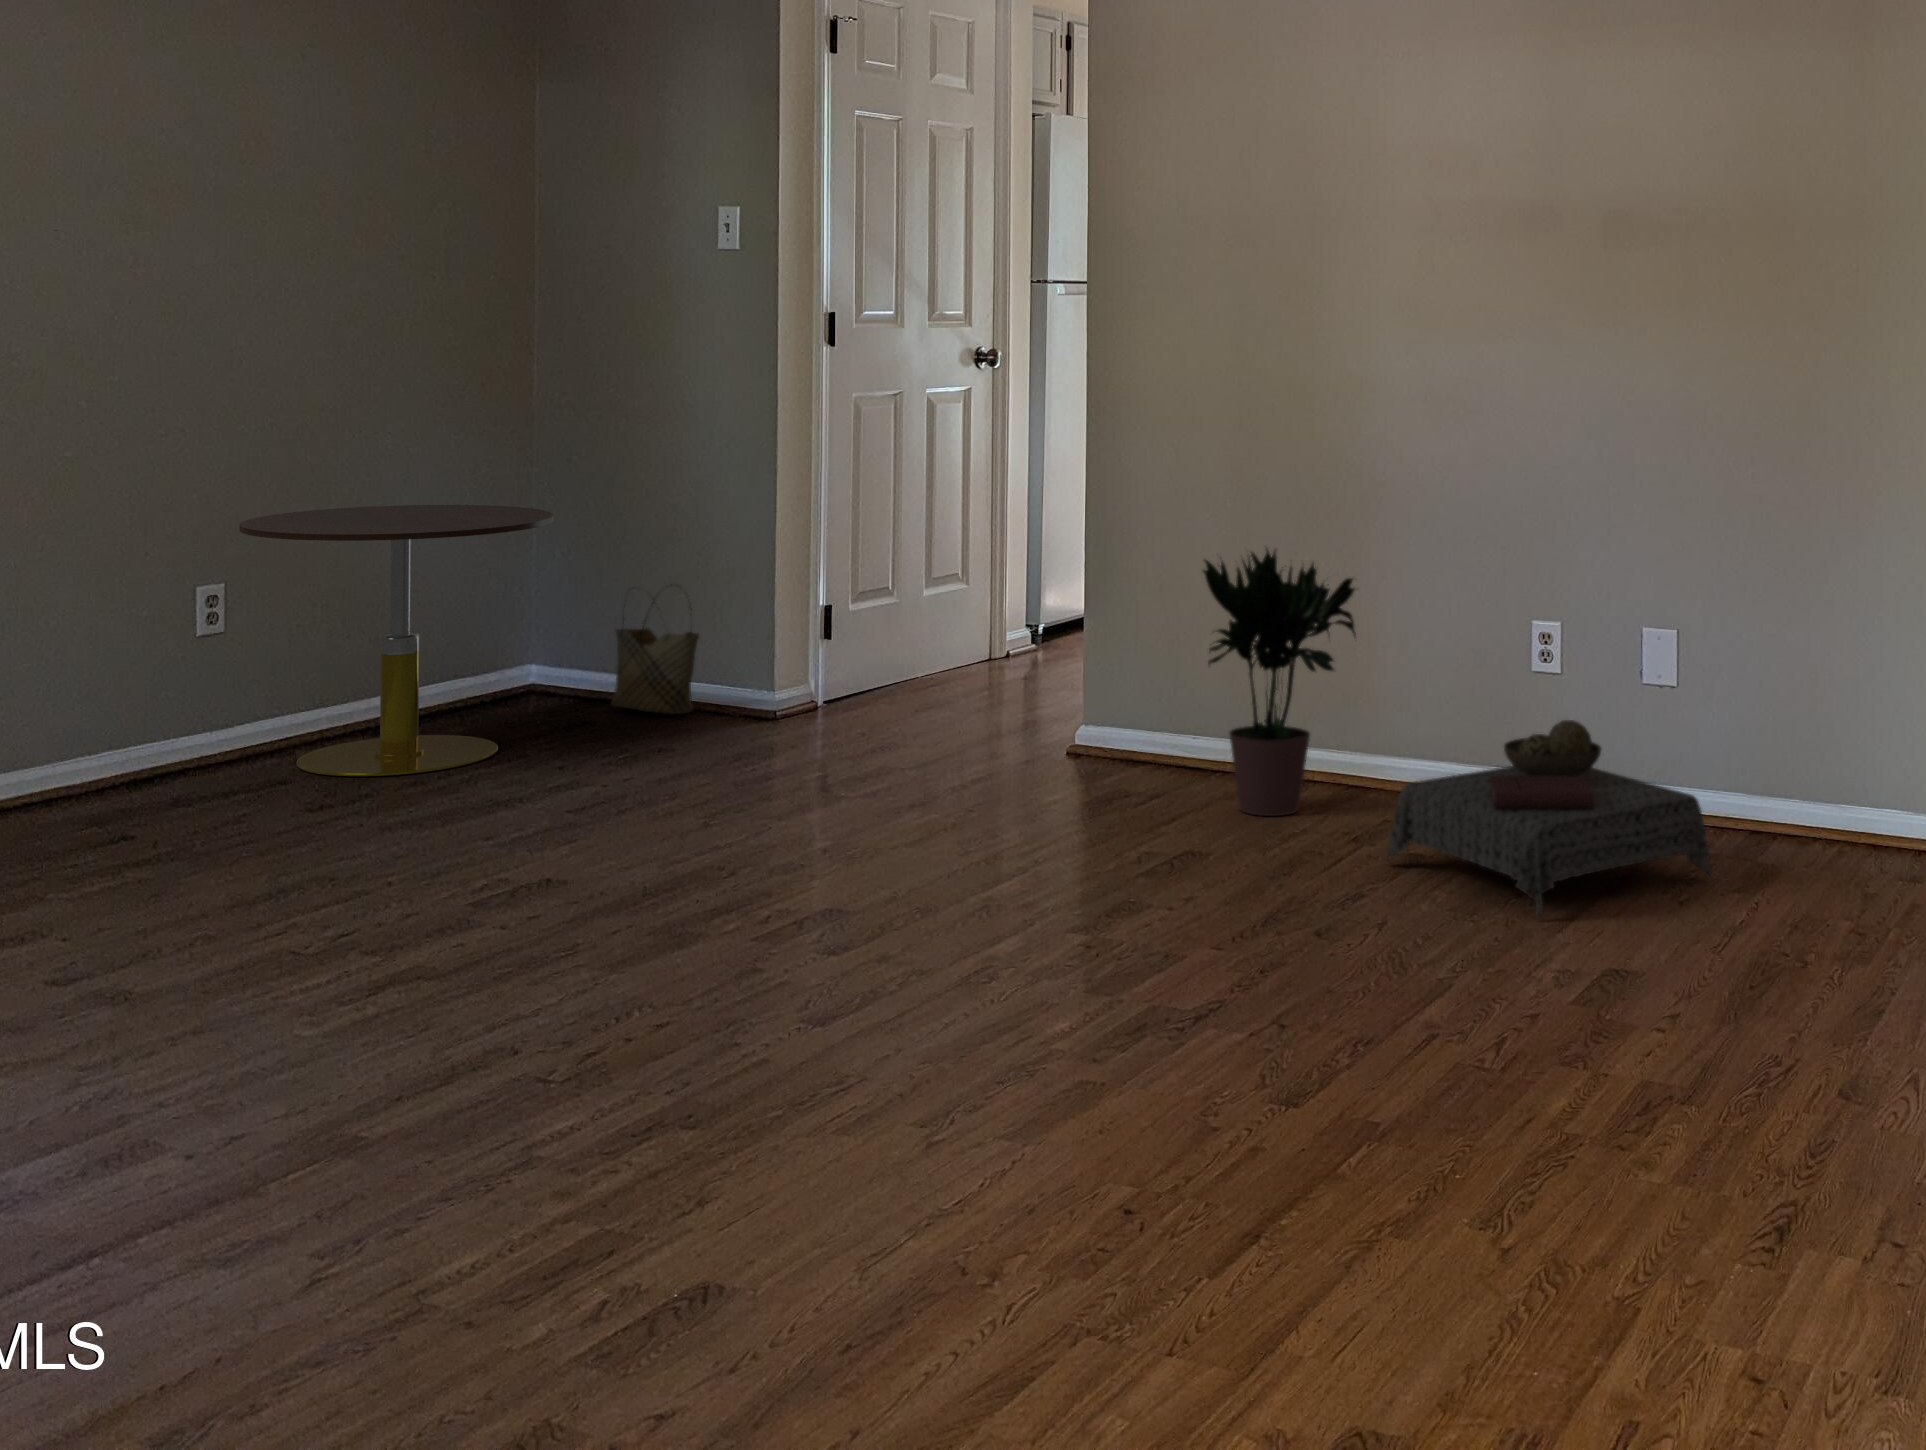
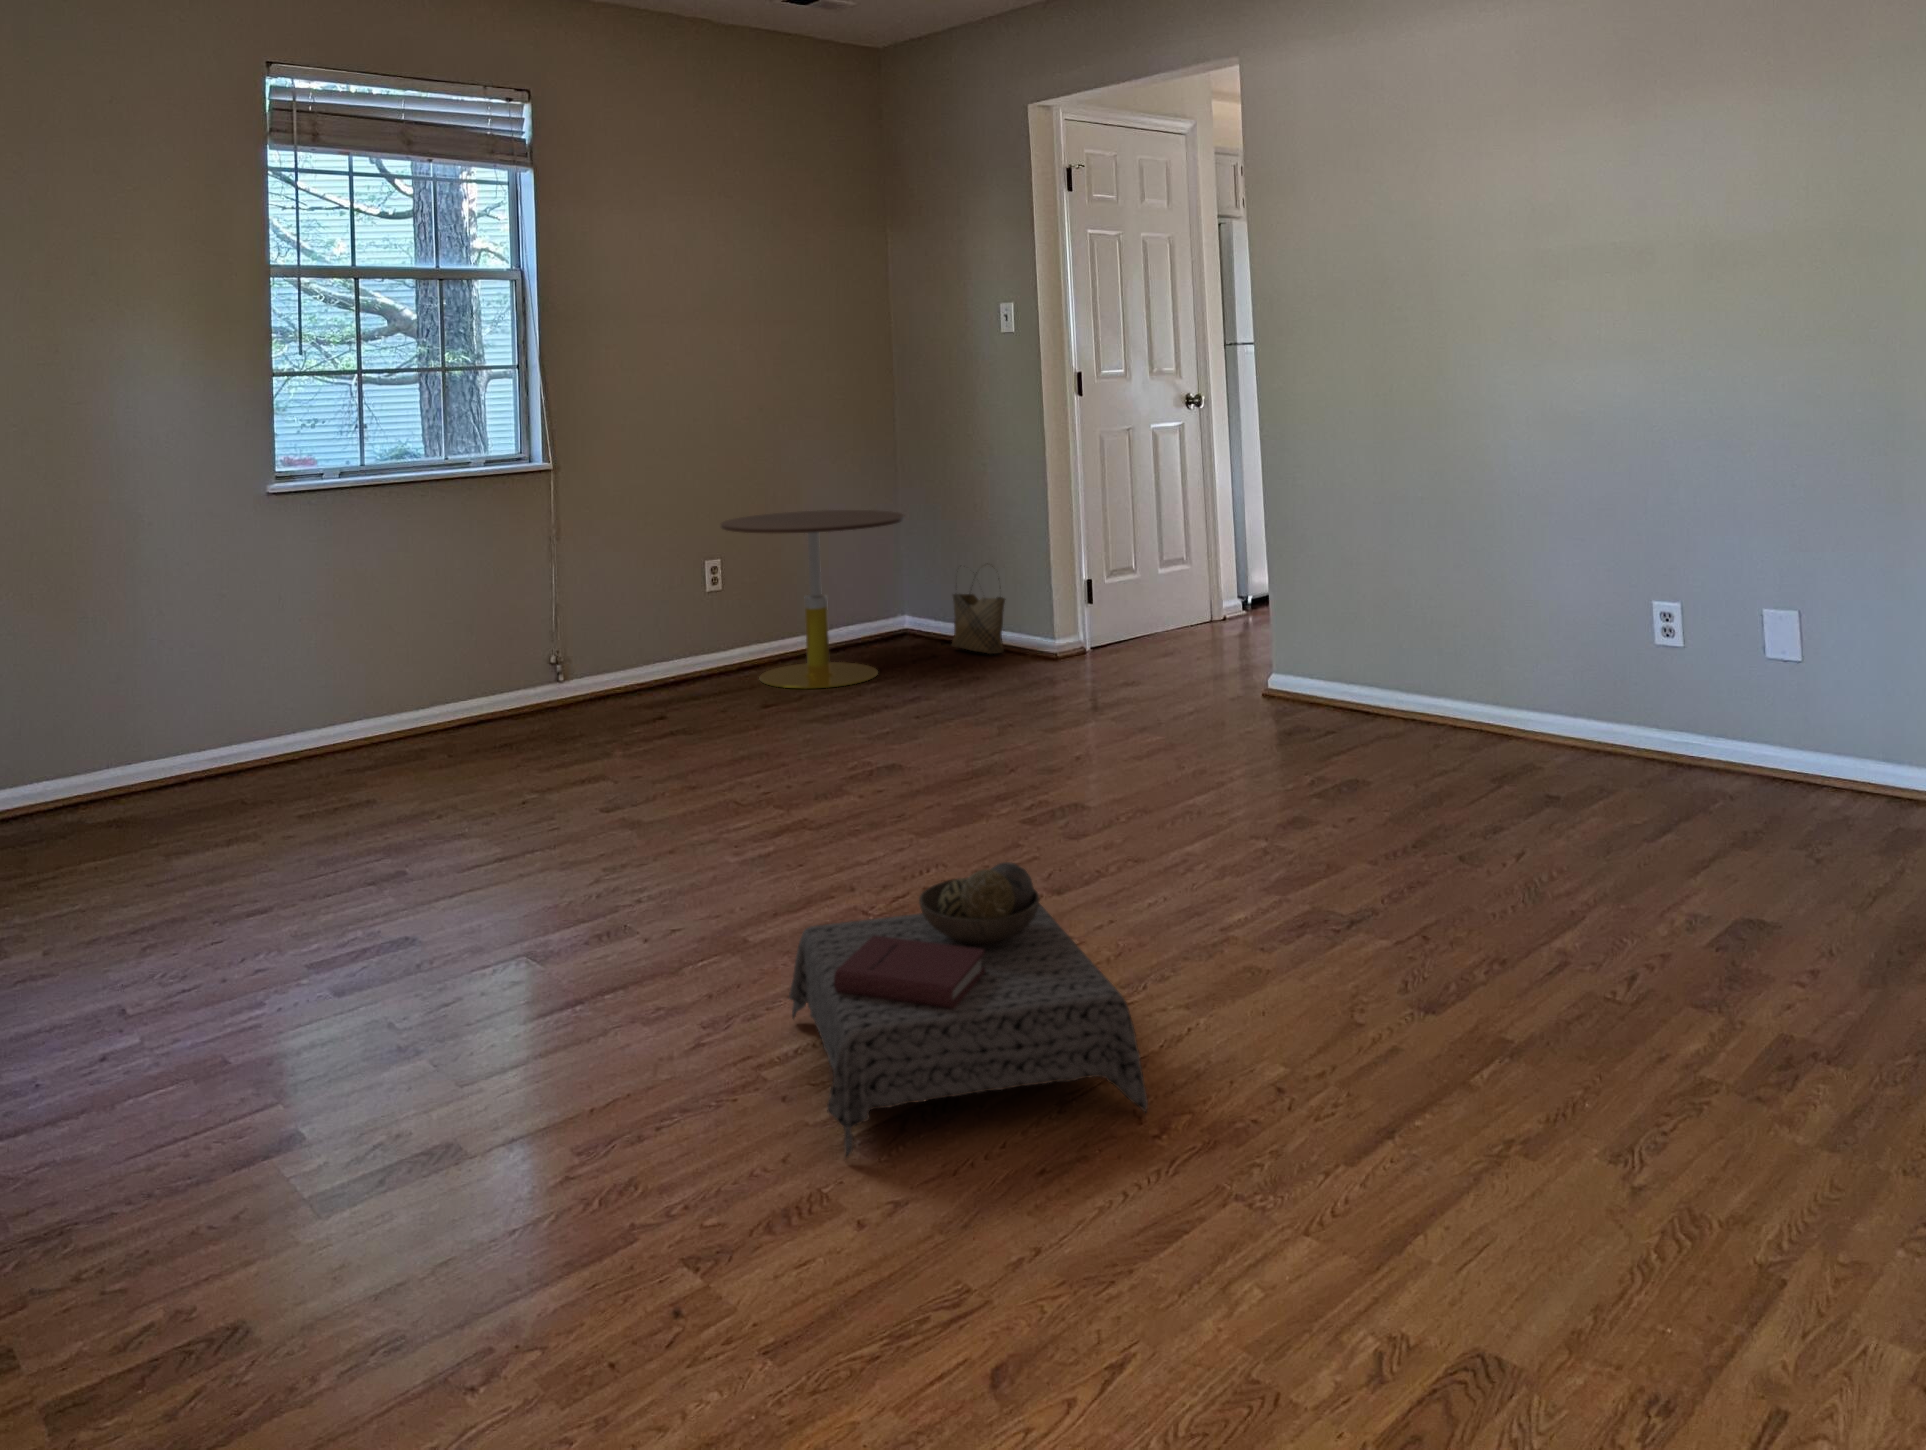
potted plant: present [1202,550,1356,816] -> none [1354,532,1505,754]
ottoman: present [1388,720,1710,918] -> present [789,862,1148,1158]

